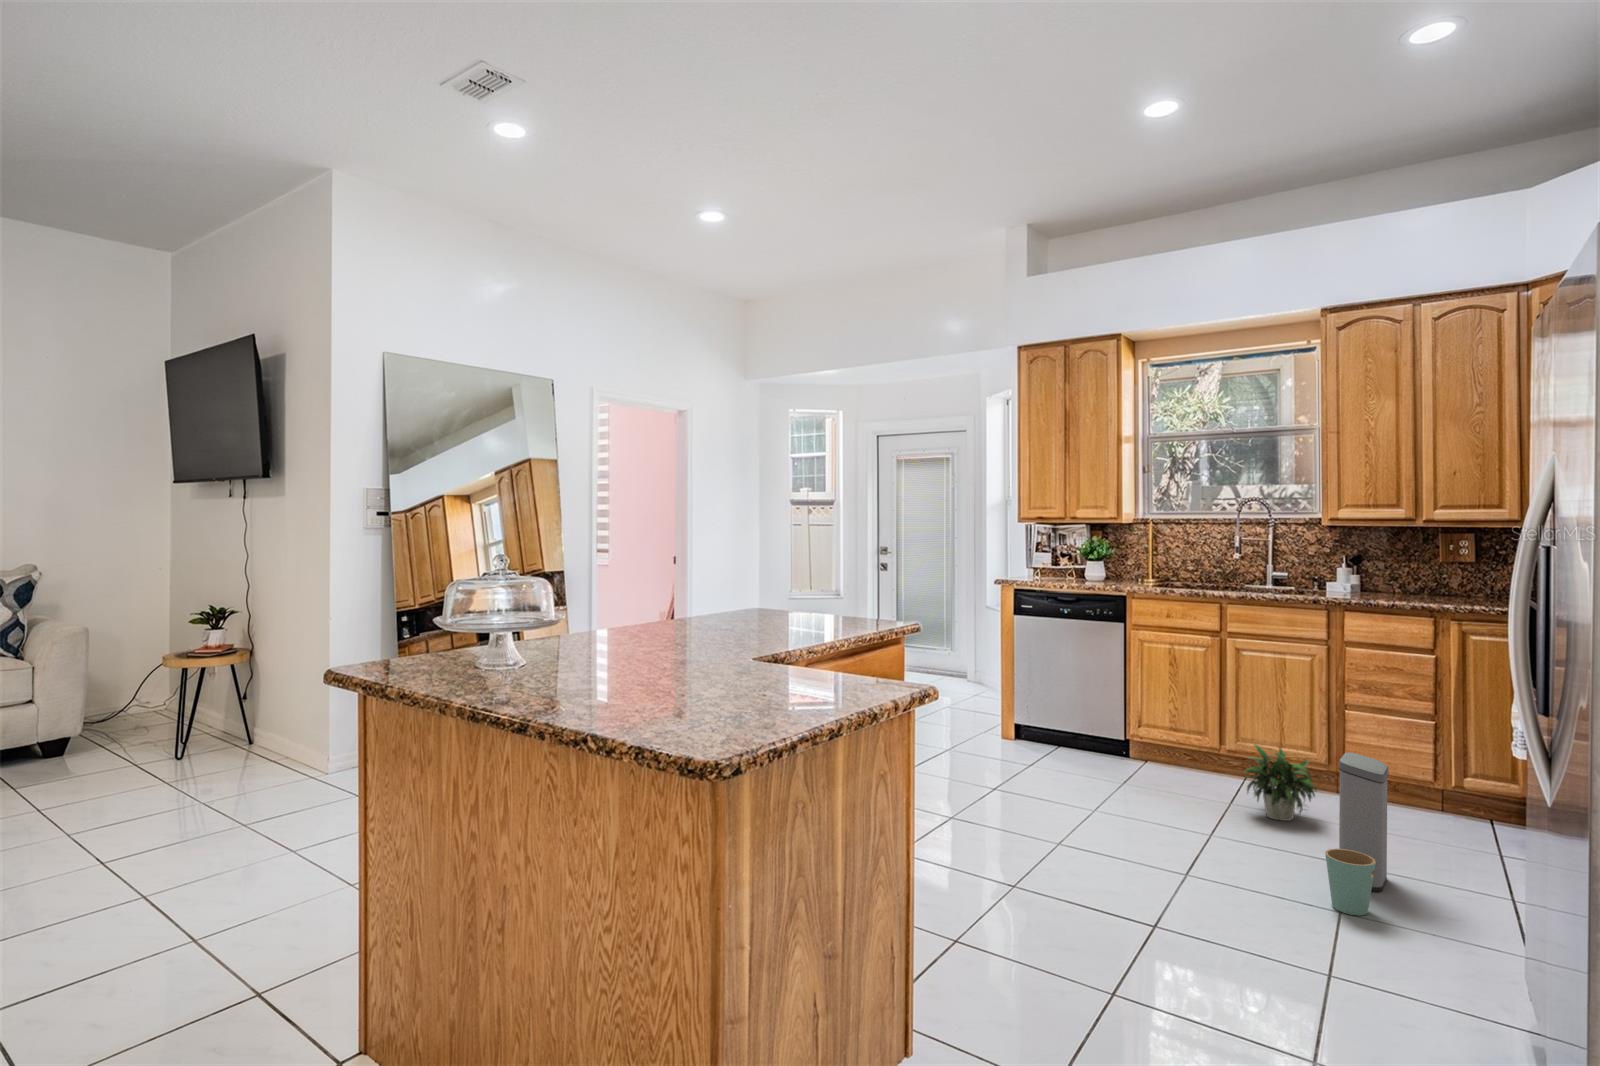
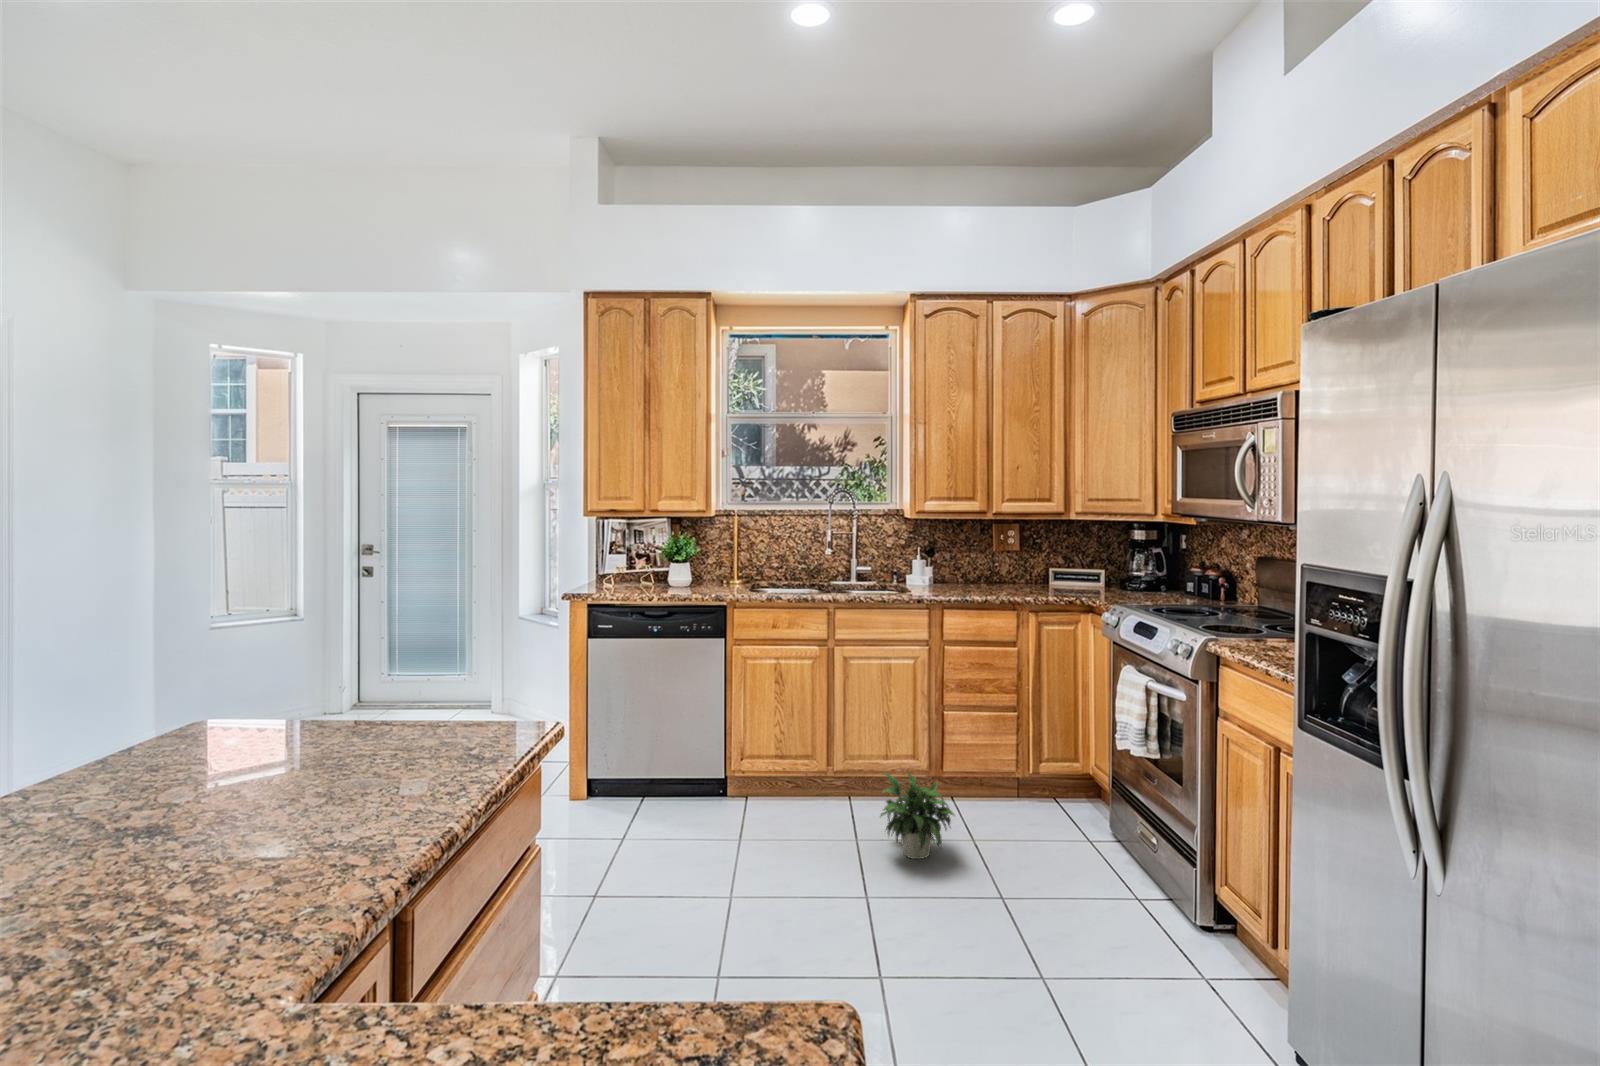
trash can: present [1325,752,1389,915] -> none [1026,796,1113,1030]

